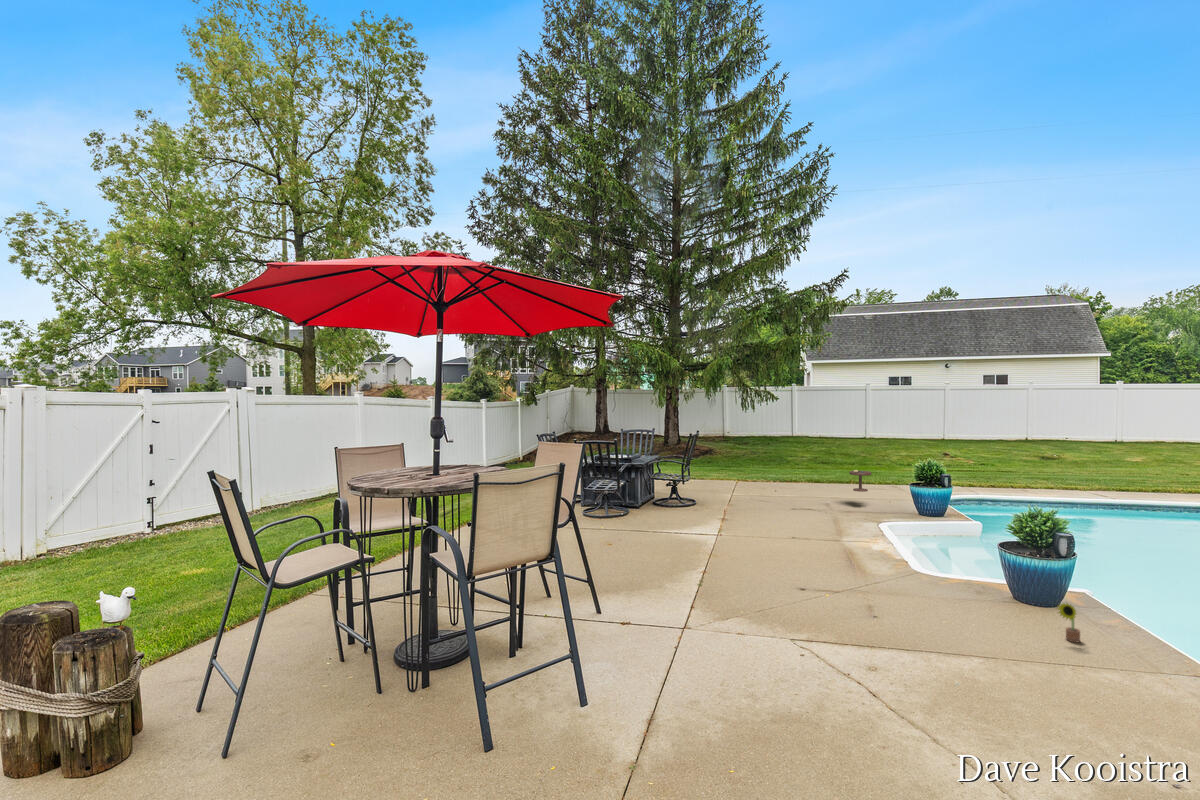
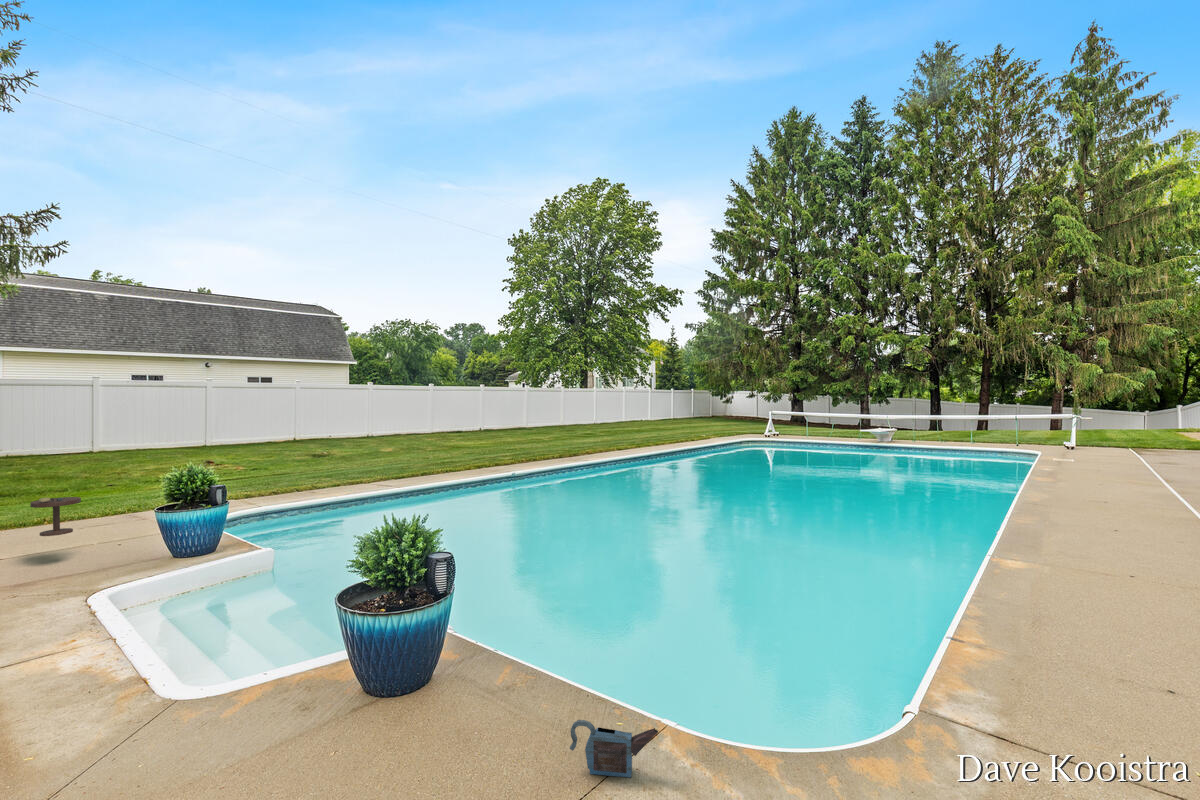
decorative plant: present [1058,603,1080,642] -> none [481,704,519,776]
watering can: none [1112,628,1170,668] -> present [570,720,658,778]

